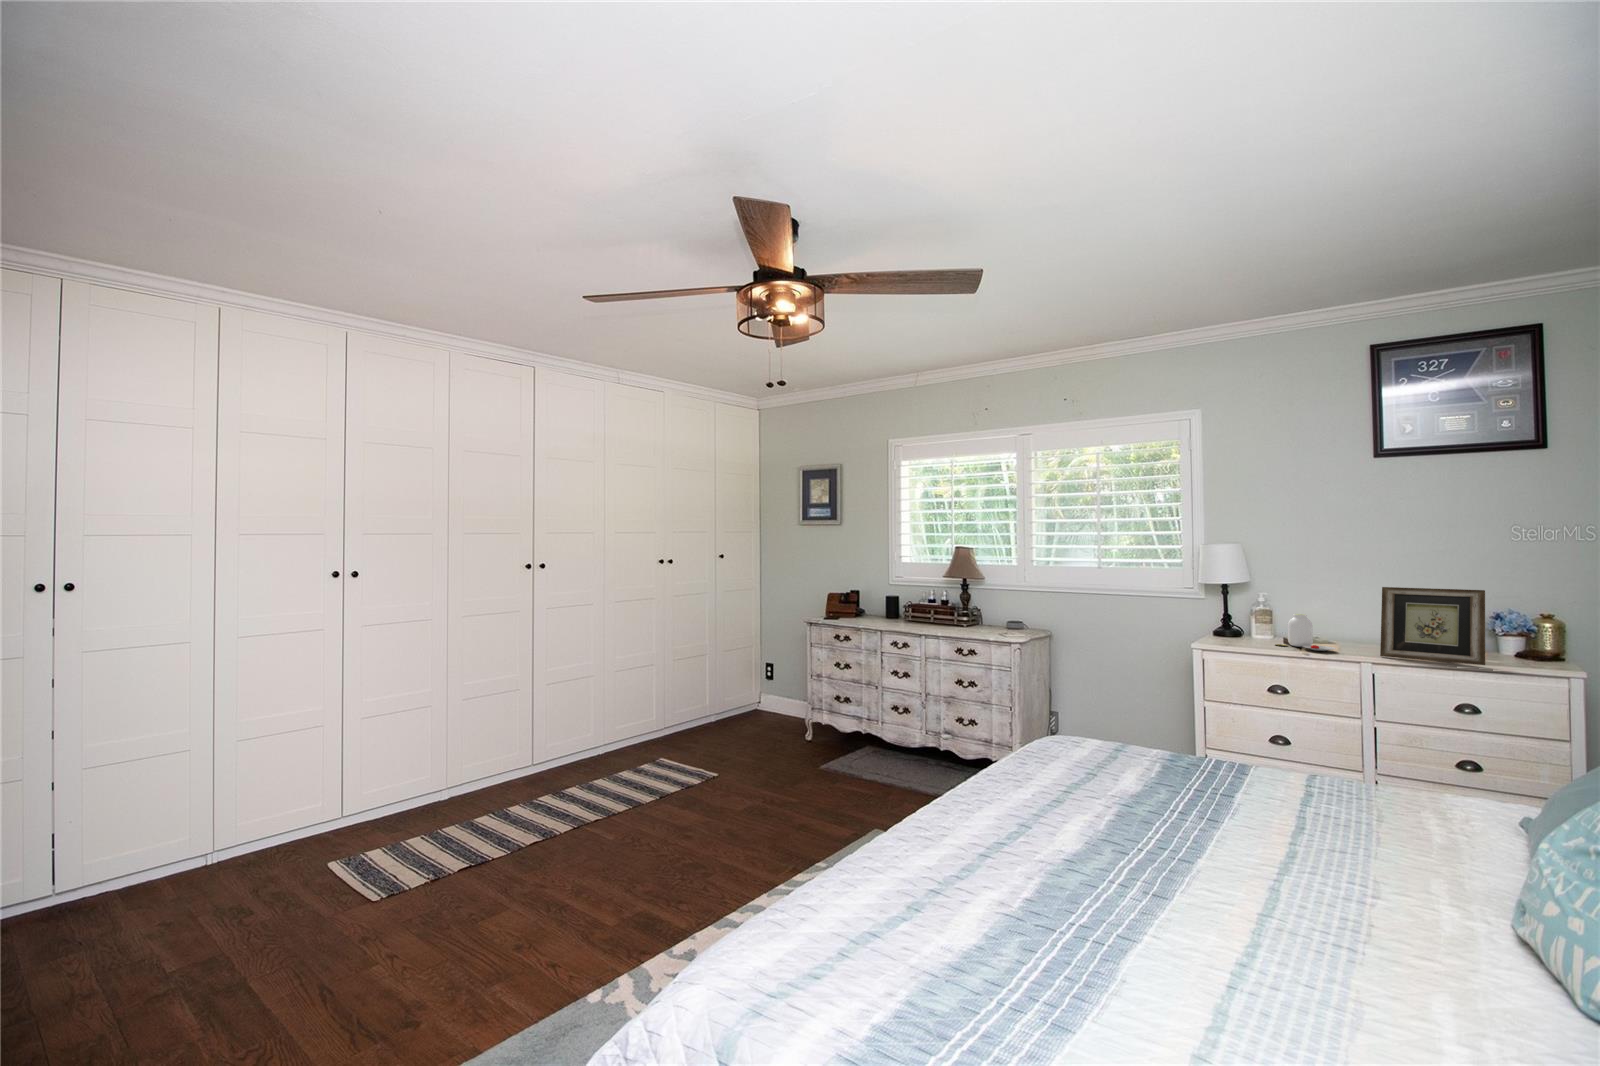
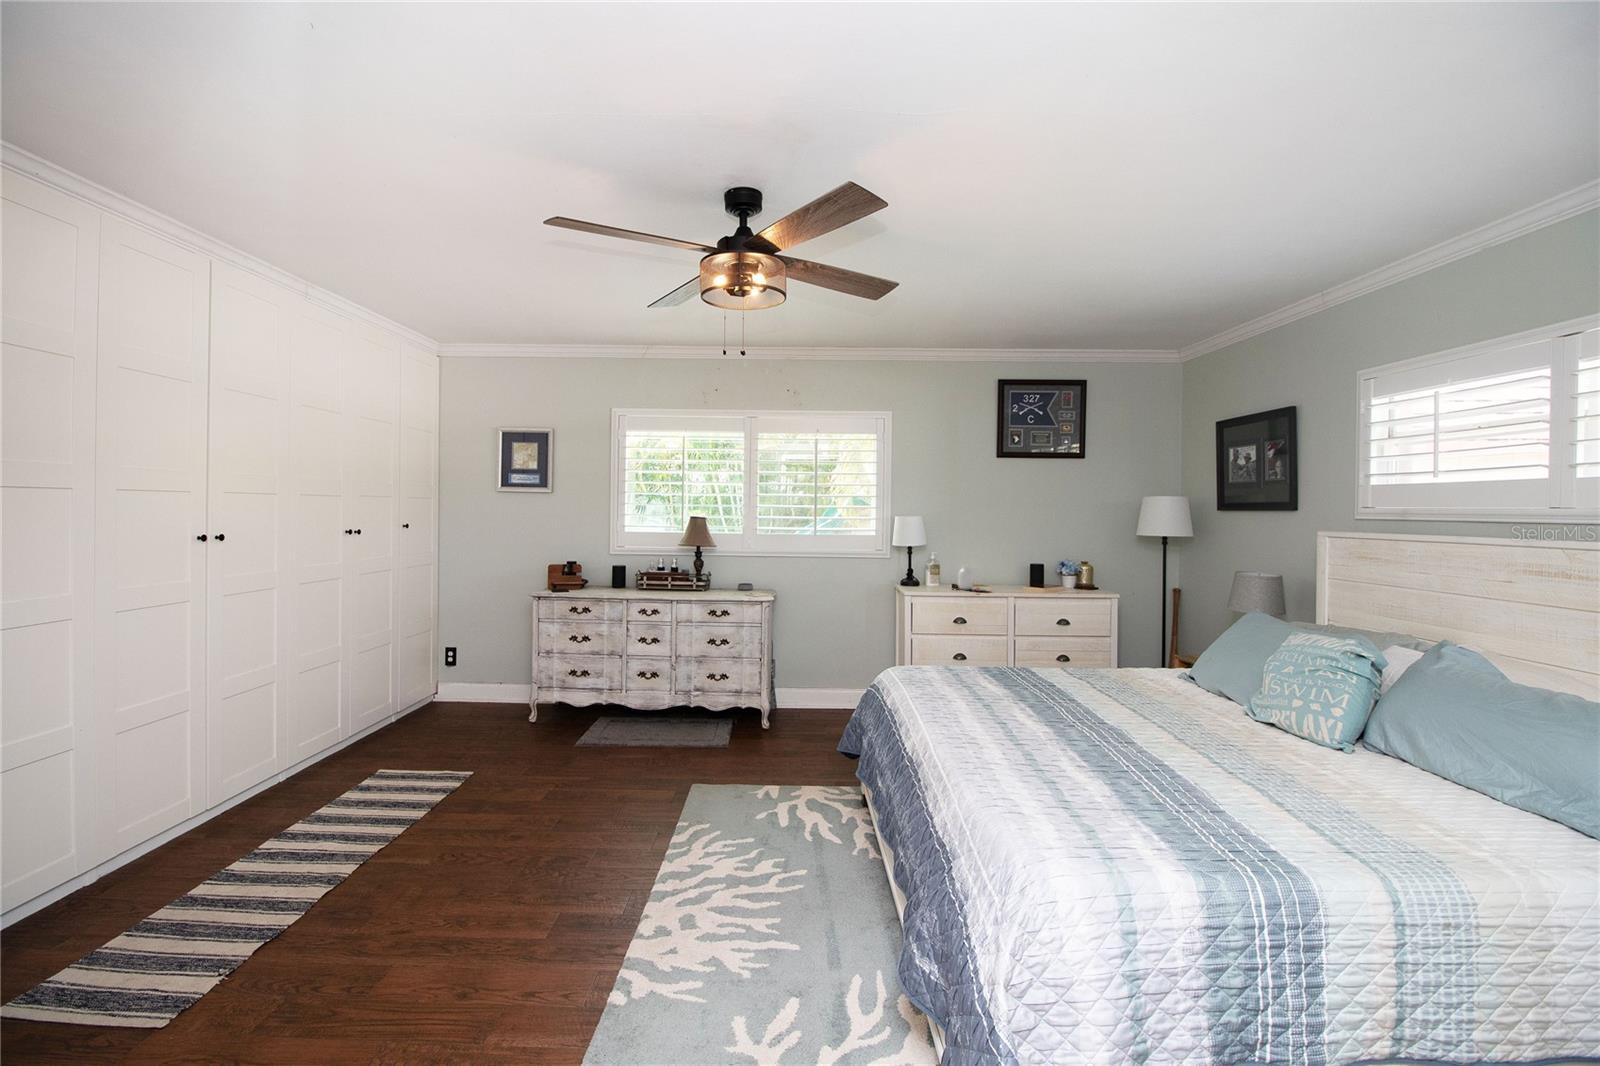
picture frame: present [1380,587,1485,665] -> none [1014,546,1068,593]

